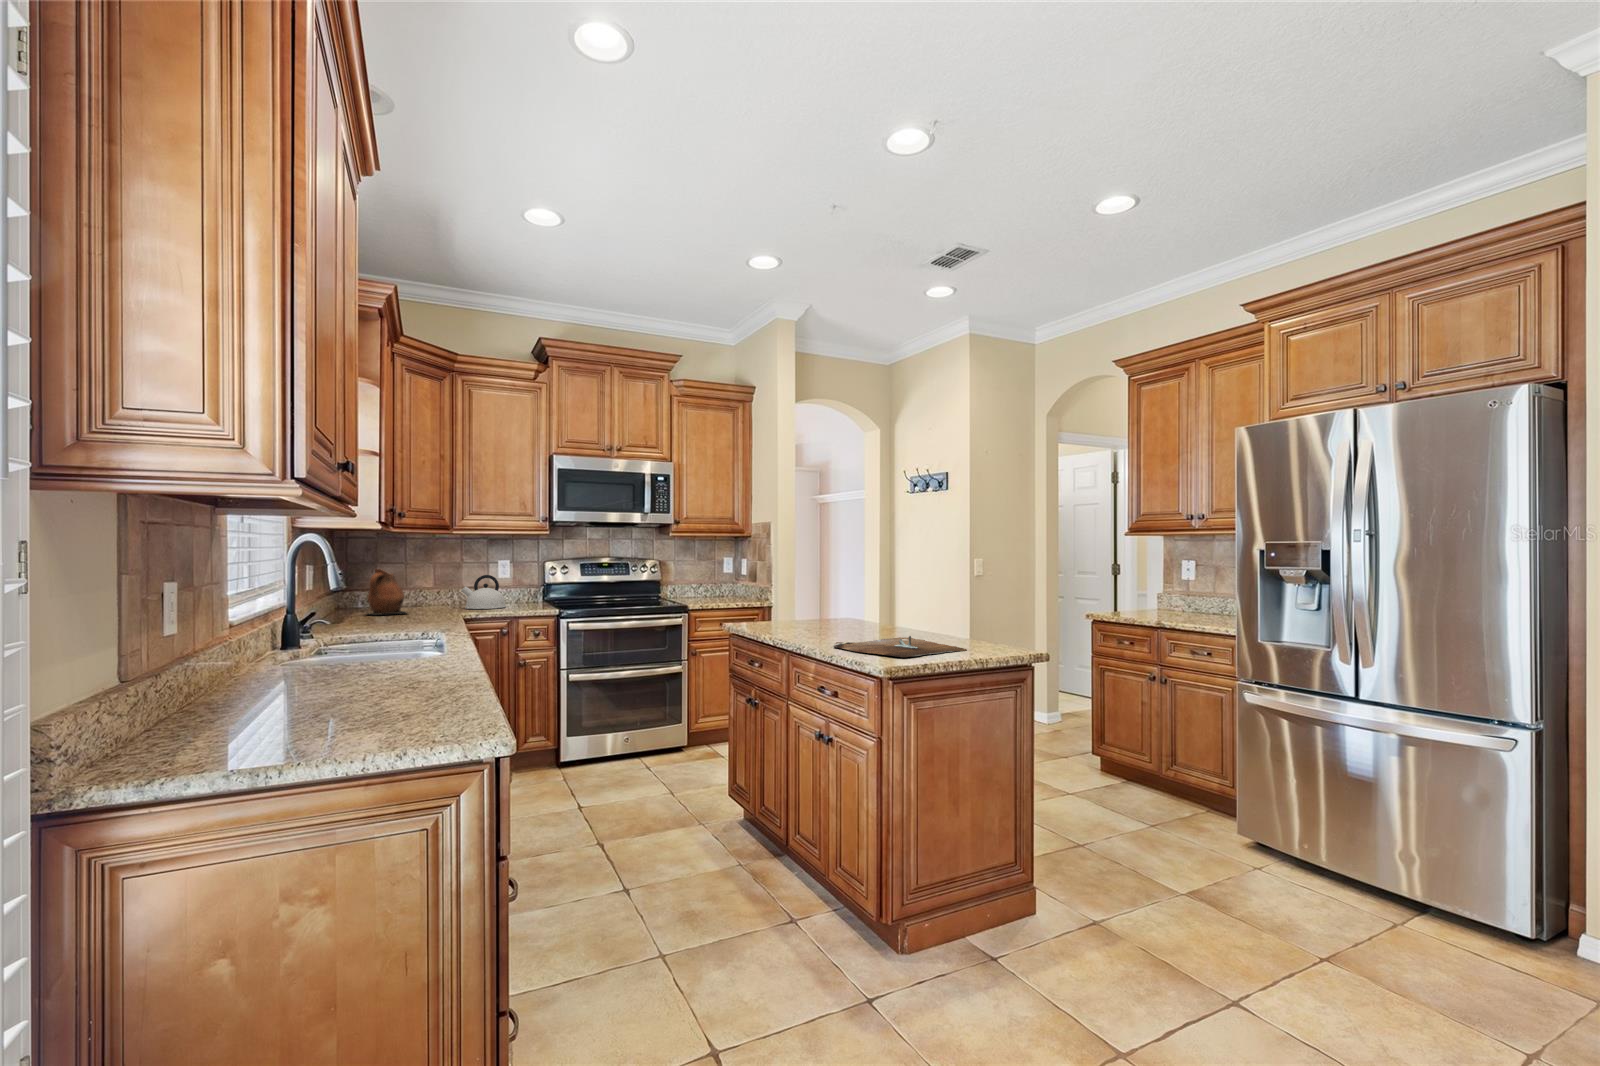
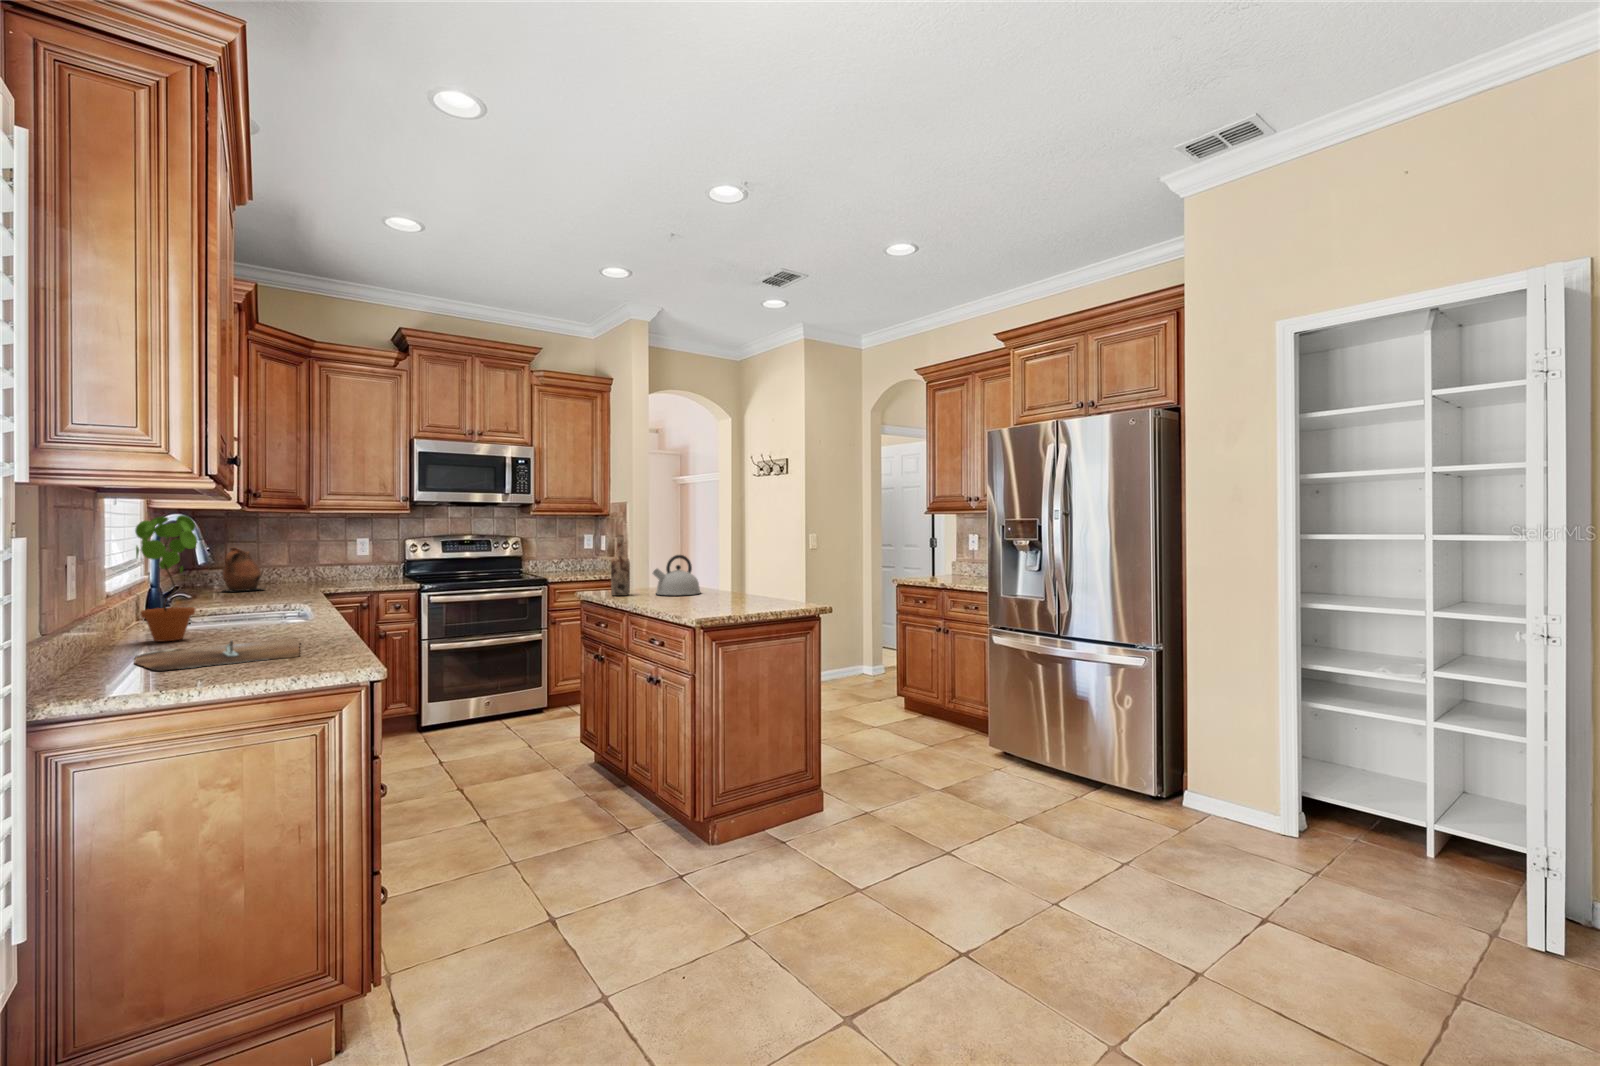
potted plant: none [252,534,316,682] -> present [135,515,197,642]
wine bottle: none [767,558,788,629] -> present [611,535,630,596]
kettle: present [461,575,506,609] -> present [653,555,700,595]
cutting board: present [834,636,967,657] -> present [134,639,300,671]

